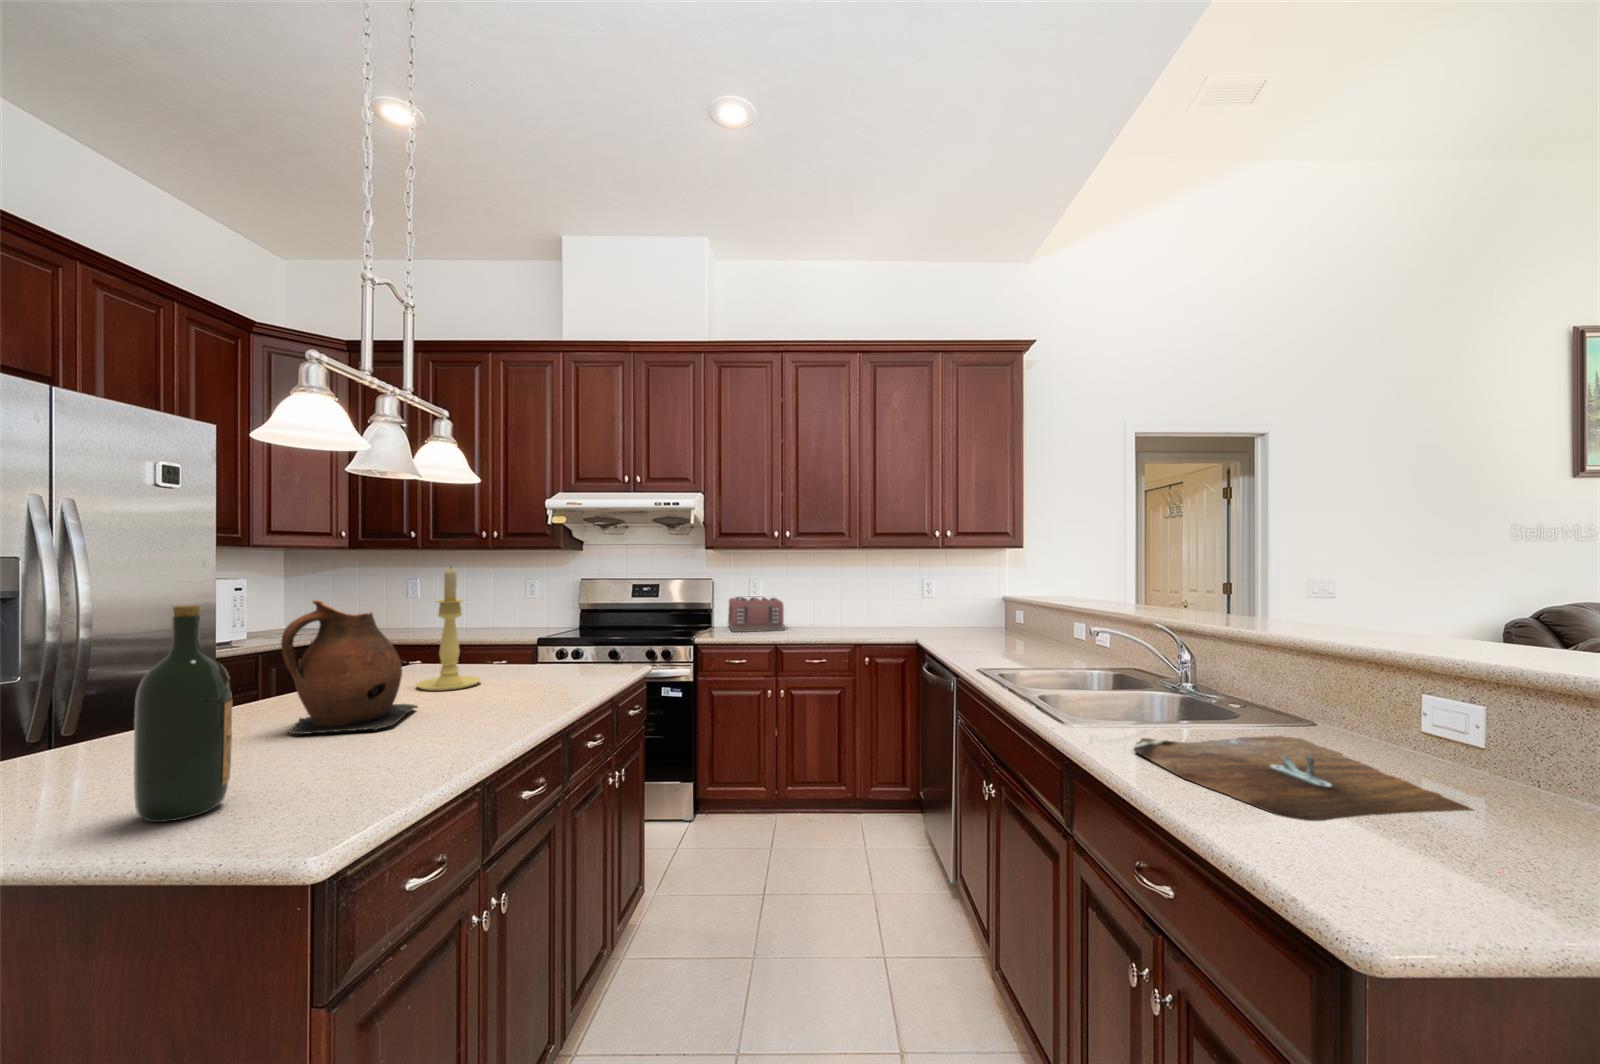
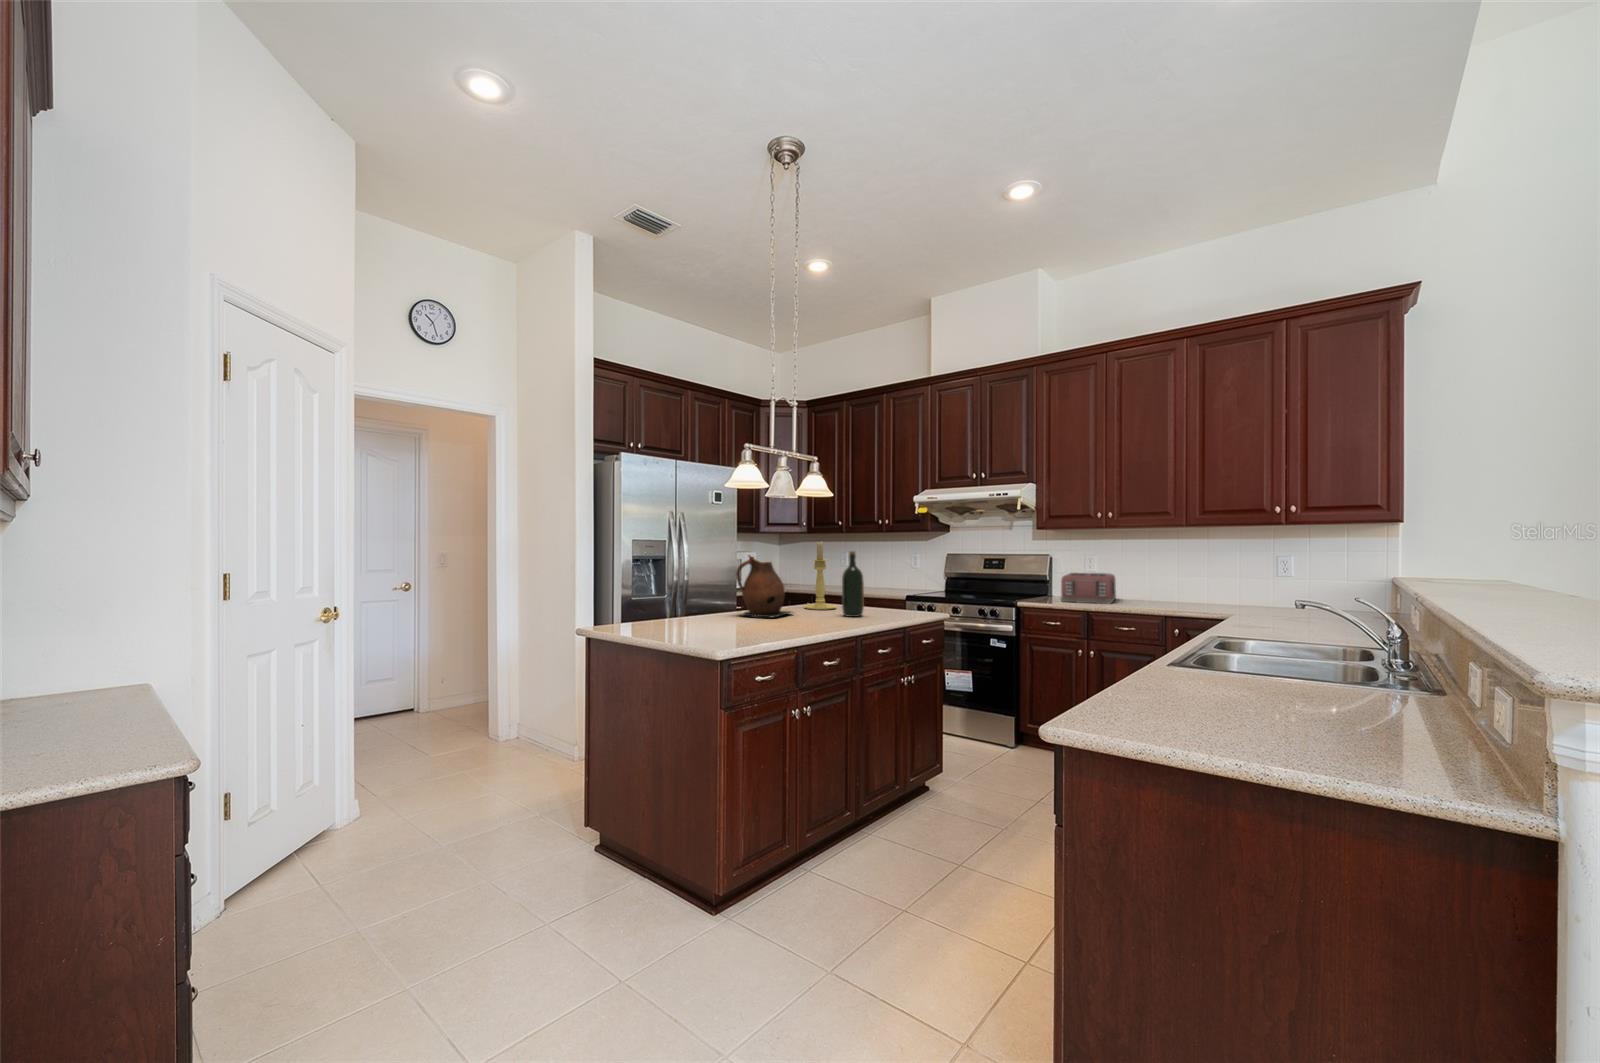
wine bottle: present [134,605,232,822] -> present [842,551,864,617]
cutting board: present [1134,736,1474,821] -> none [1153,669,1356,726]

